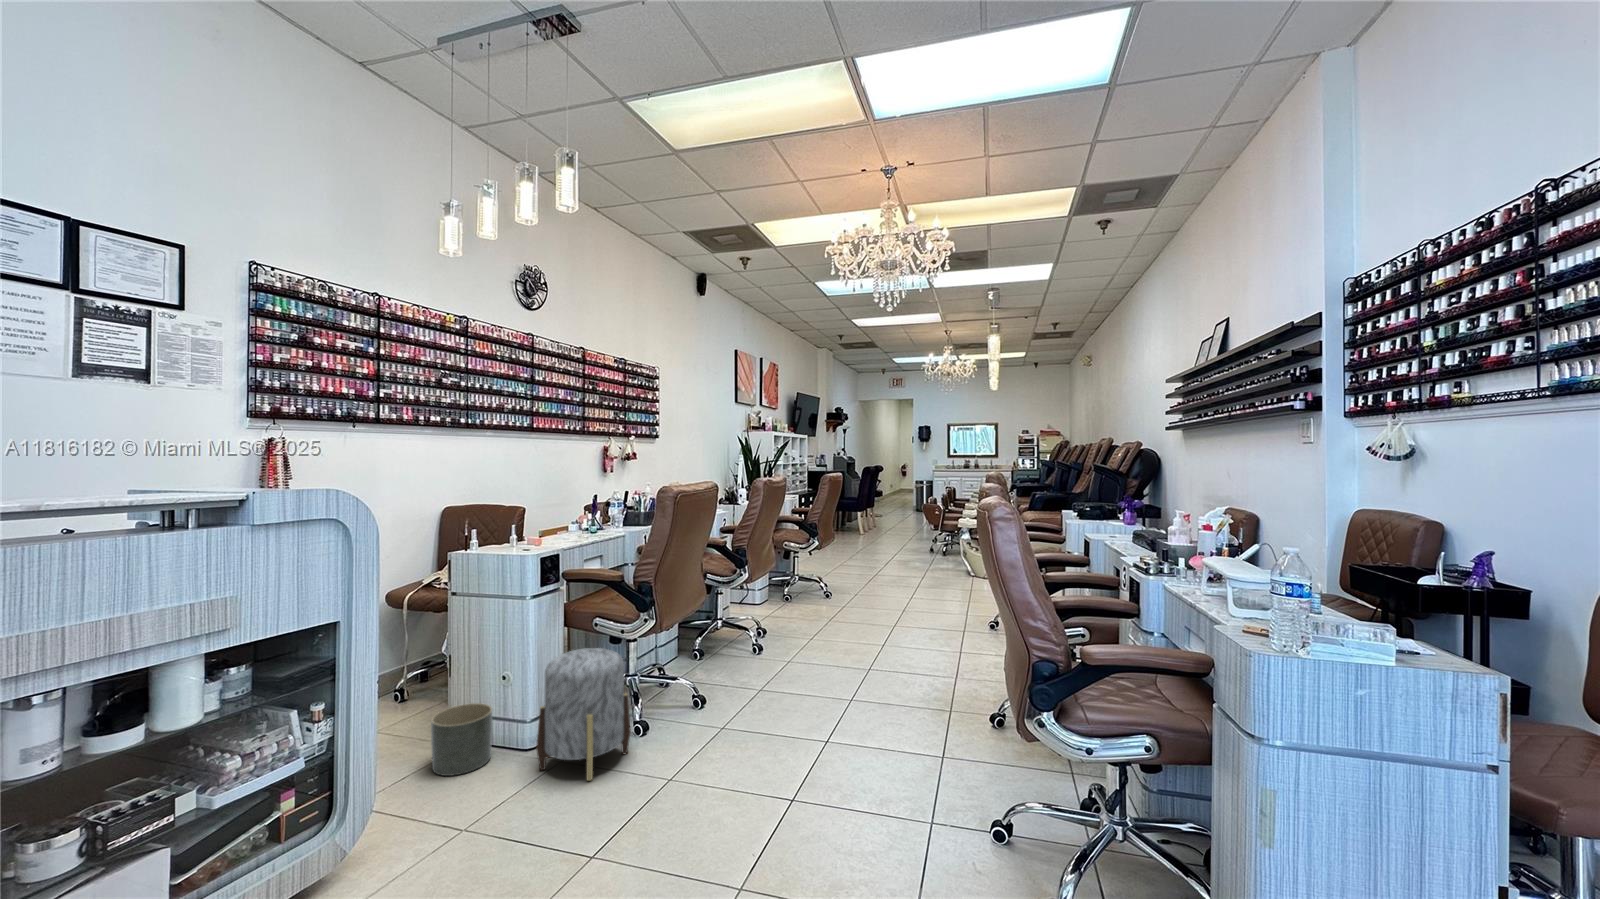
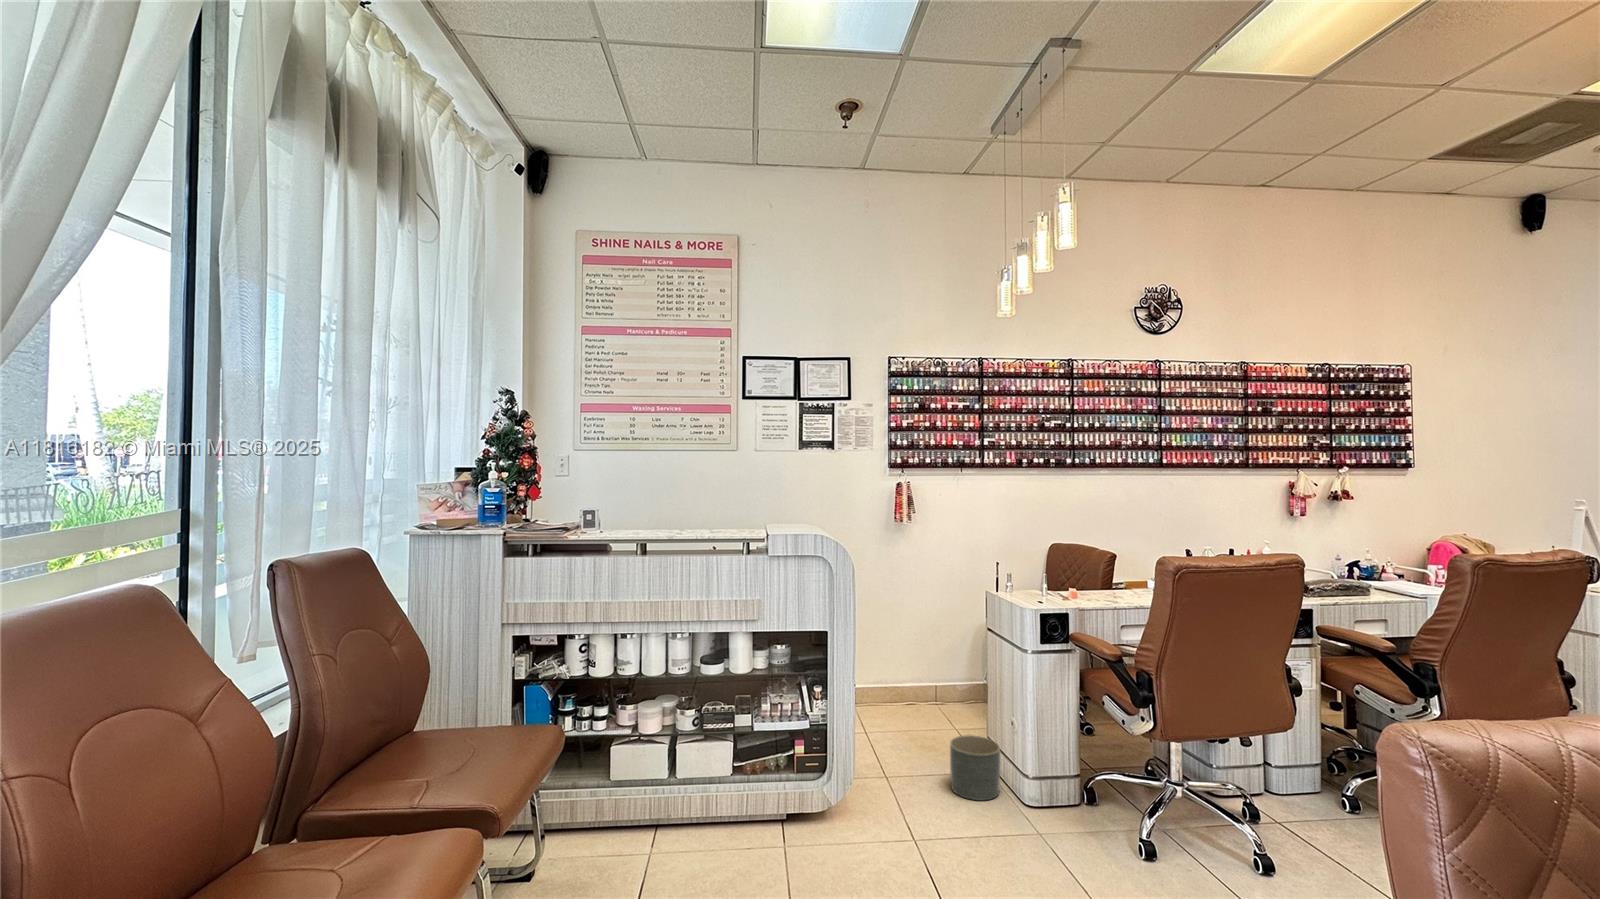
stool: present [536,648,631,781] -> none [1011,722,1106,865]

